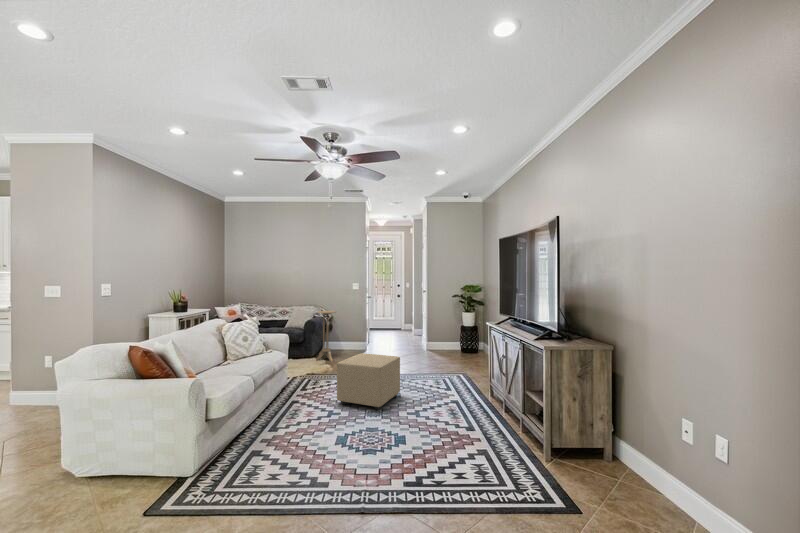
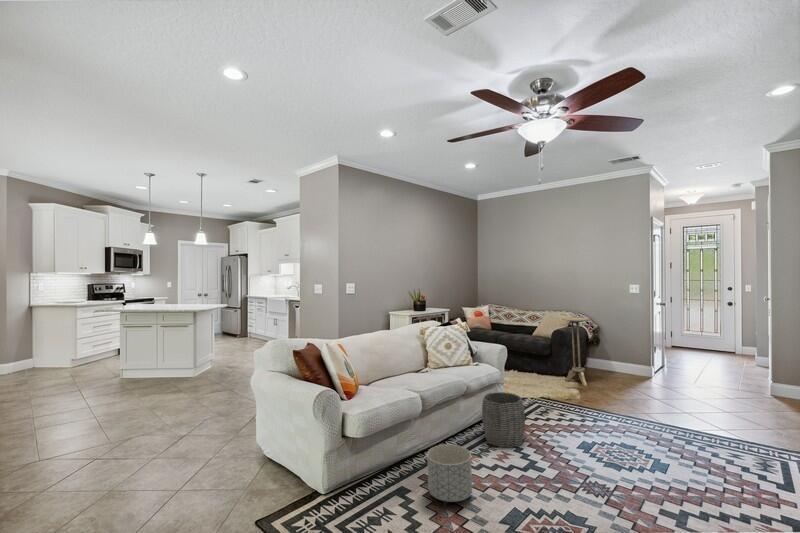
ottoman: present [337,353,400,410] -> none [546,385,664,484]
woven basket: none [285,369,318,410] -> present [482,392,525,447]
planter: none [274,407,308,448] -> present [427,444,472,502]

